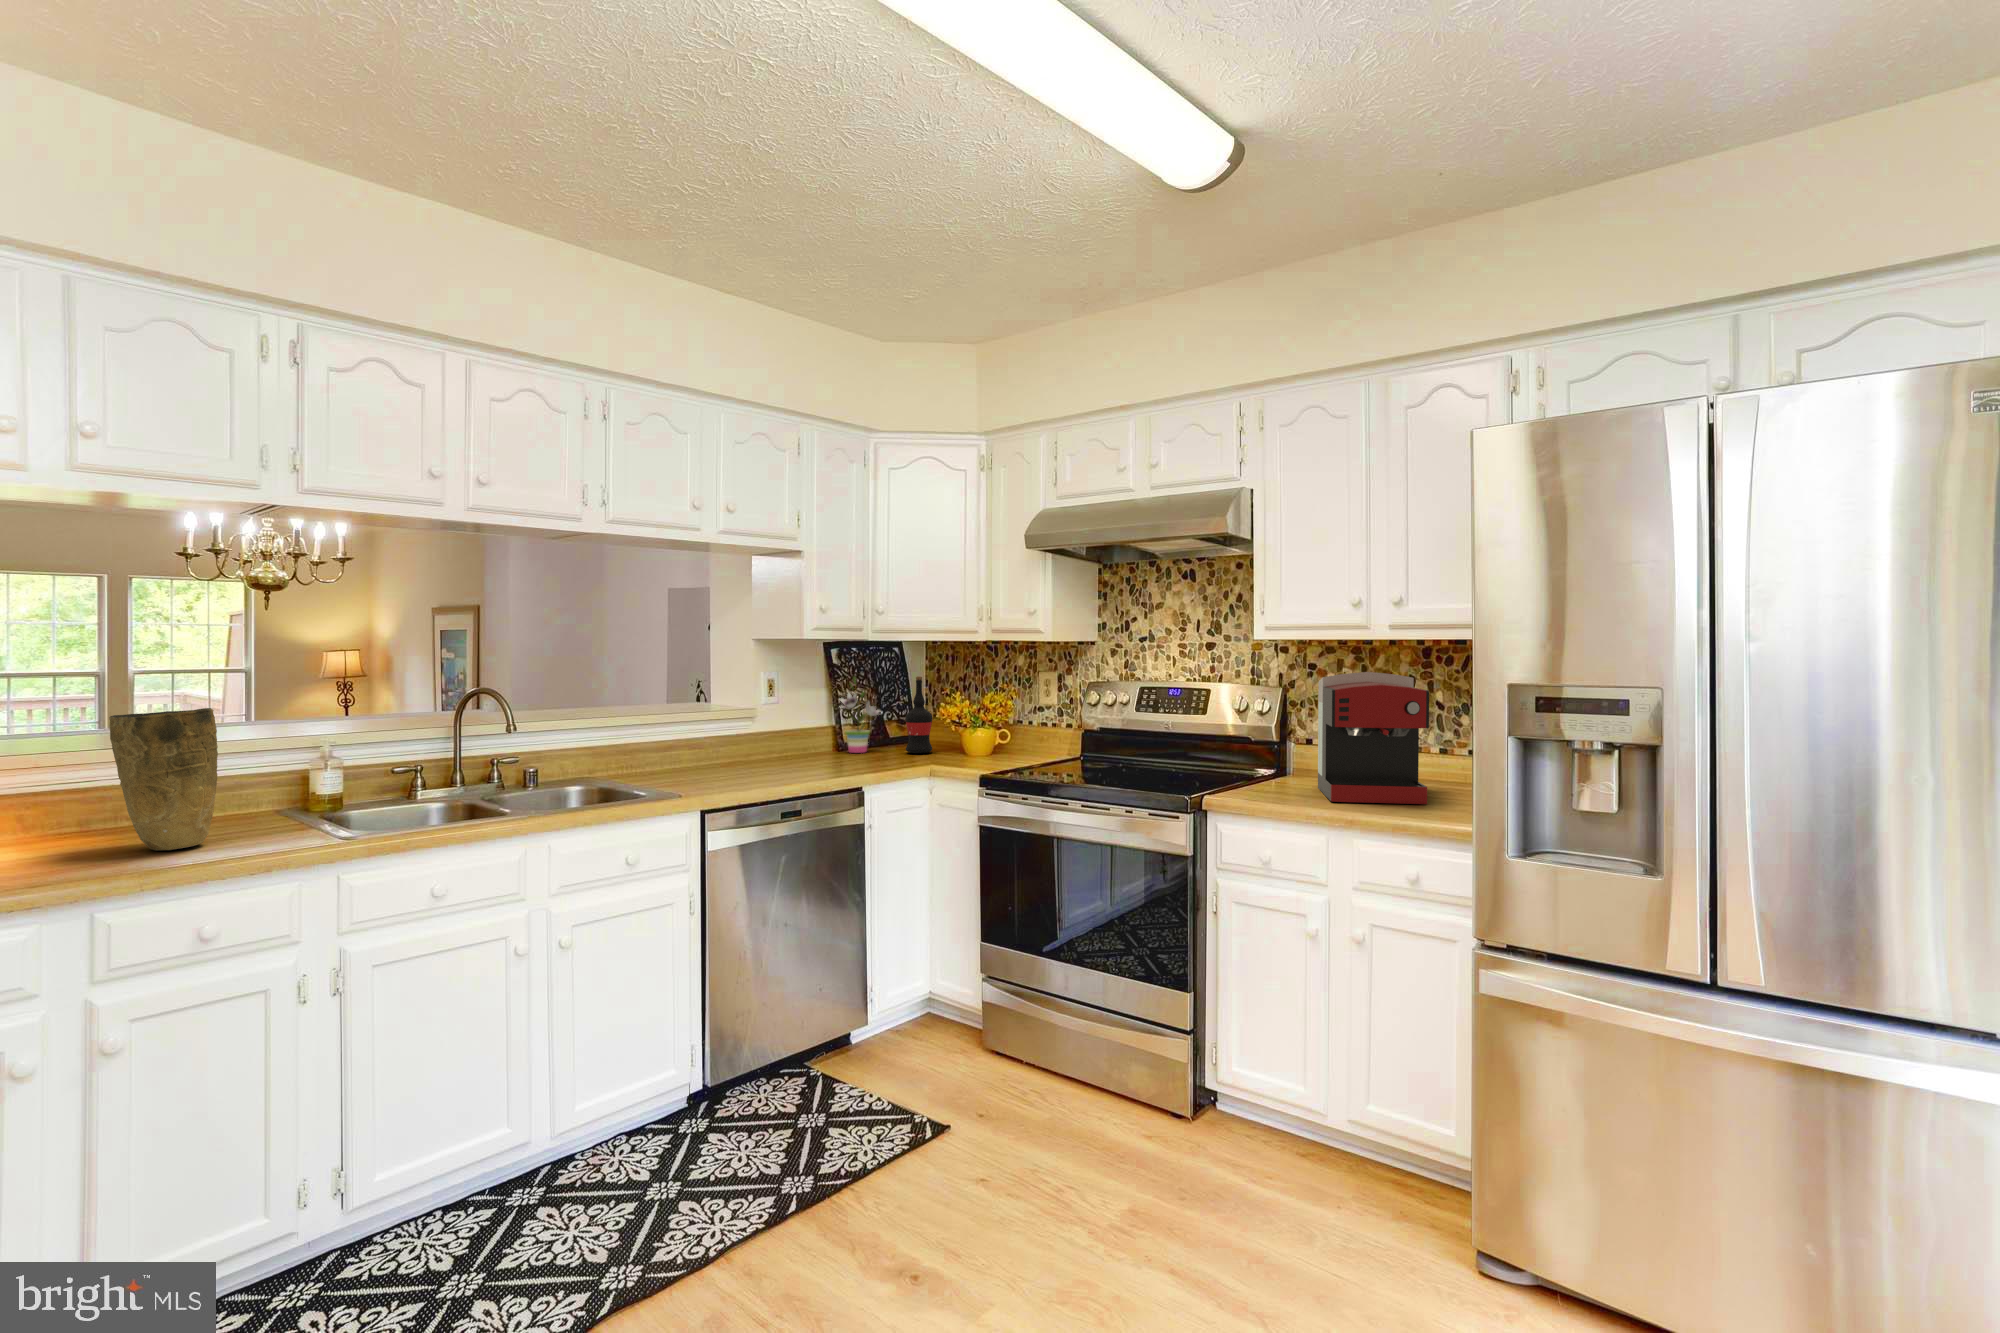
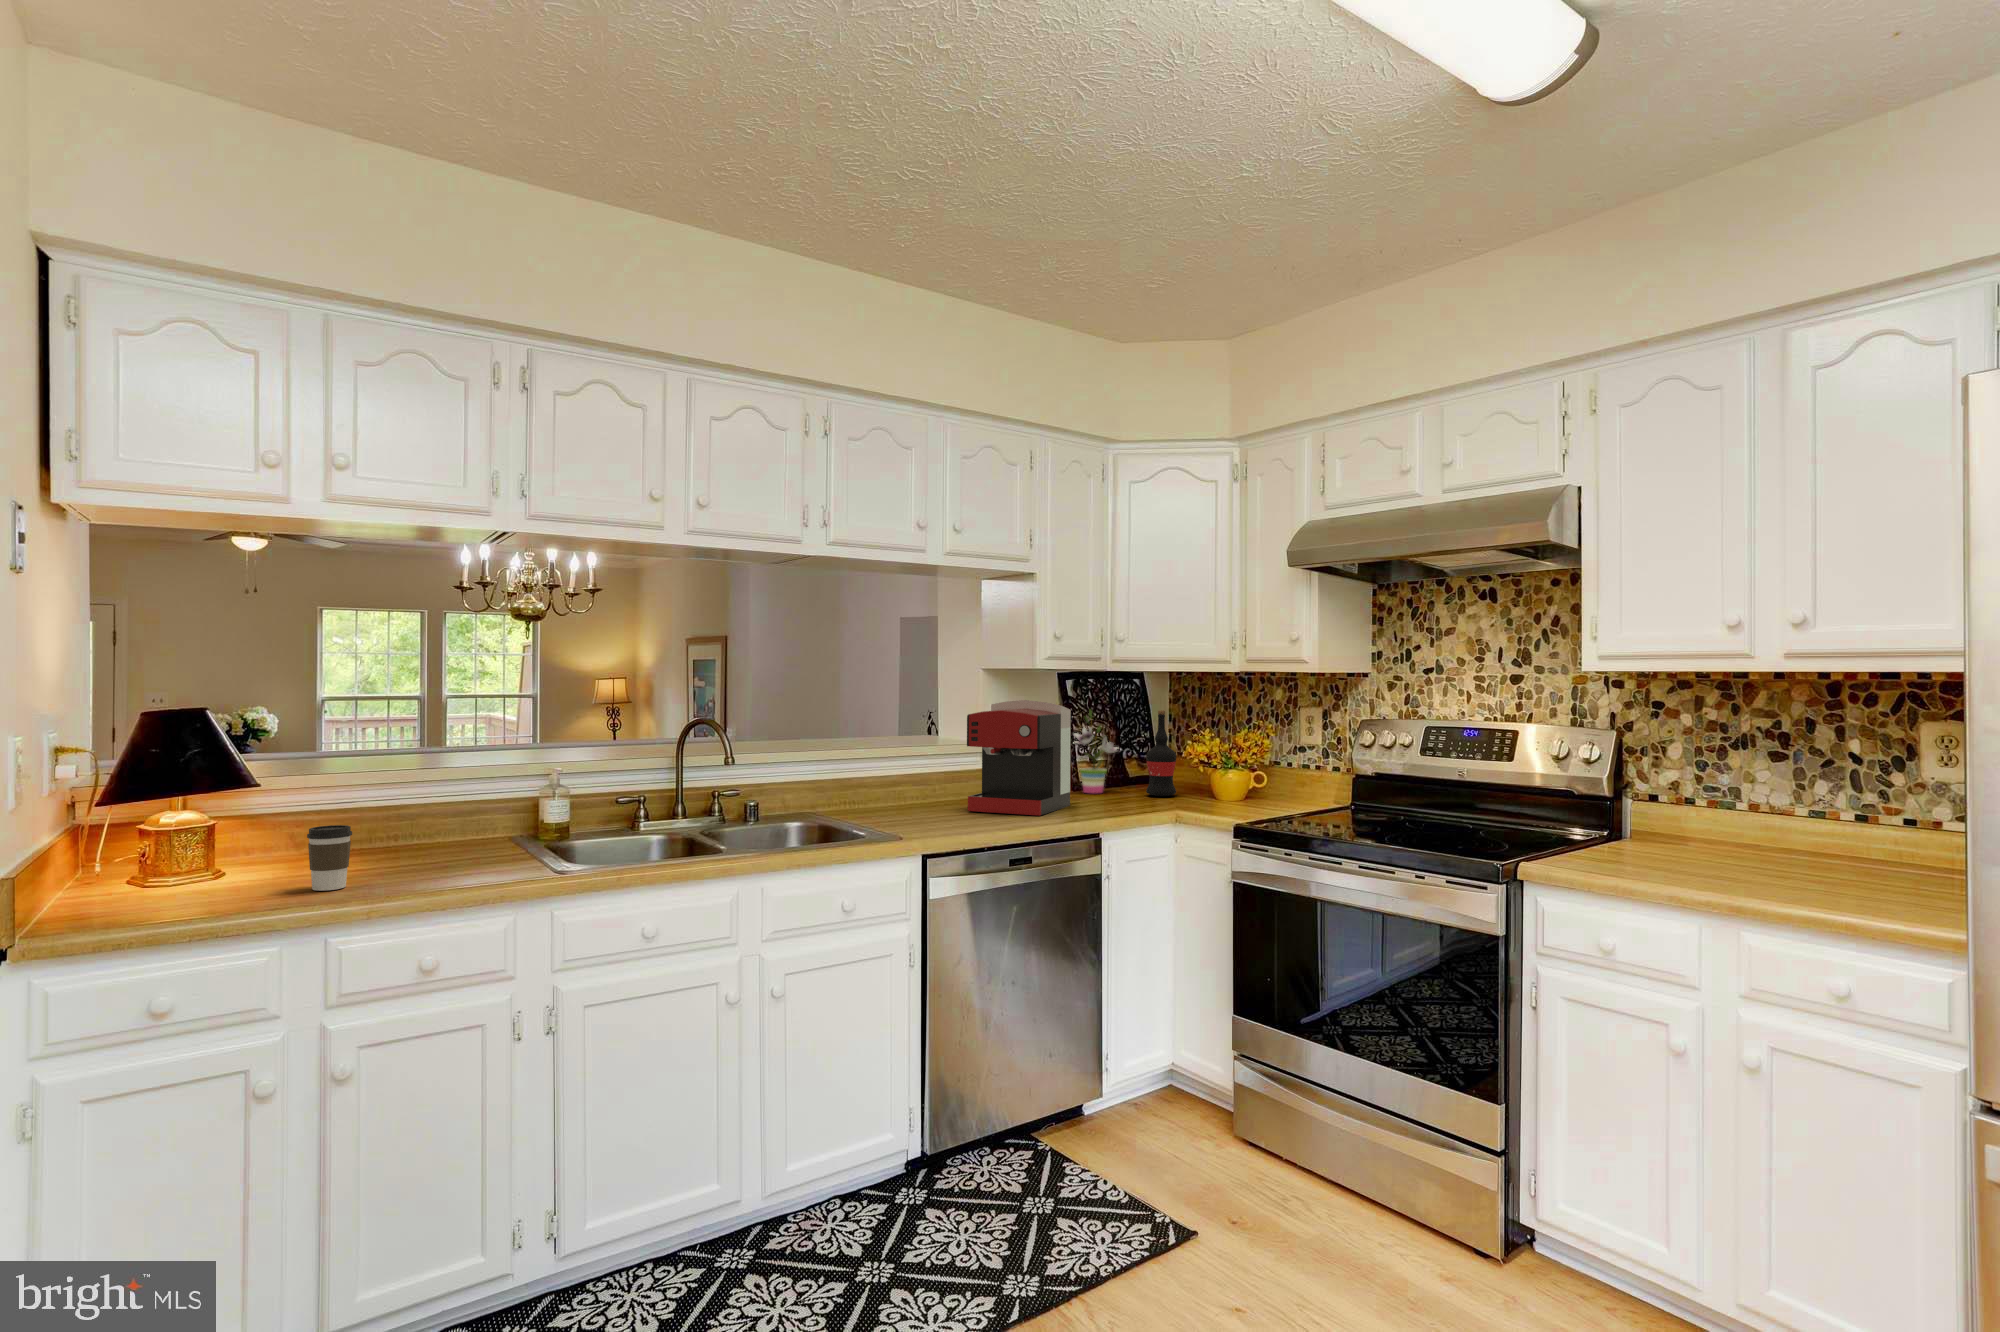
coffee maker: present [1318,672,1429,804] -> present [967,700,1071,816]
vase: present [109,708,218,851] -> none [374,732,465,871]
coffee cup: none [39,807,93,875] -> present [307,825,352,891]

